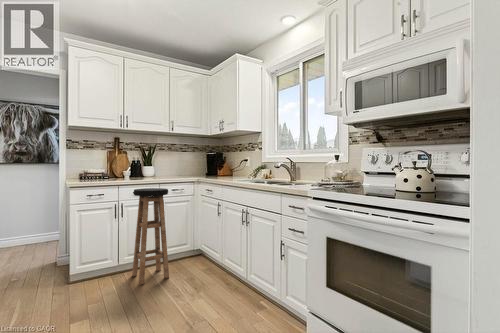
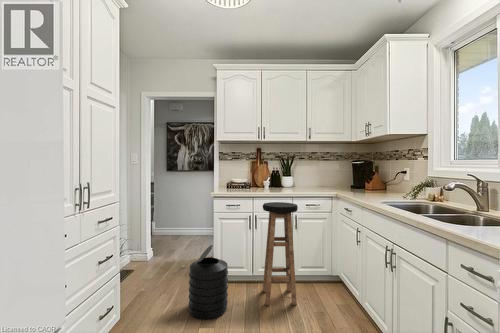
trash can: none [51,235,100,314] -> present [188,245,228,320]

